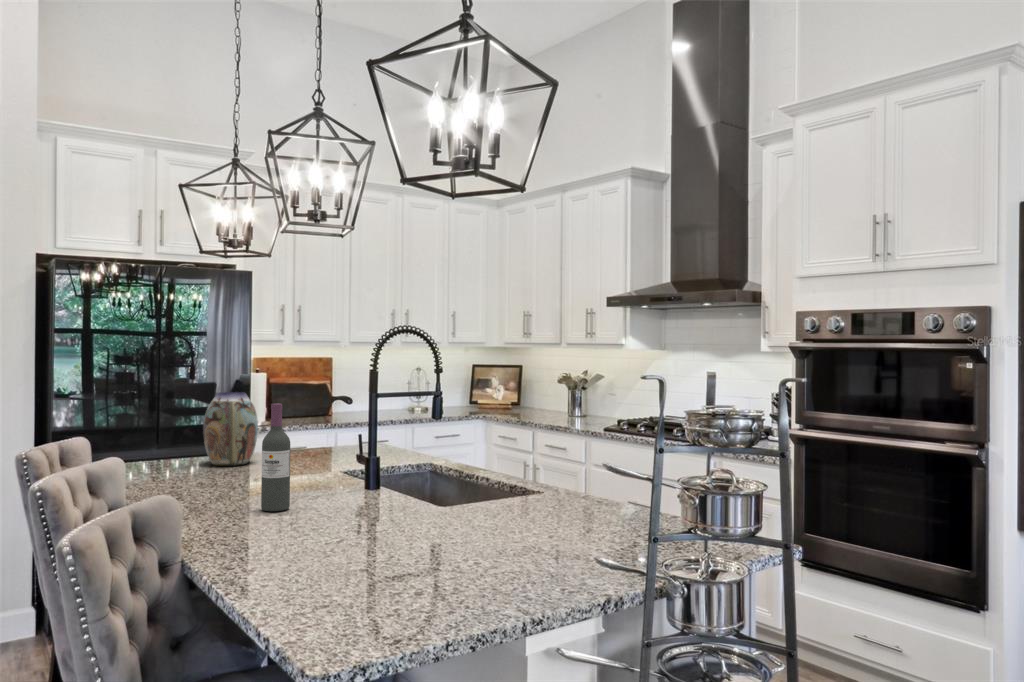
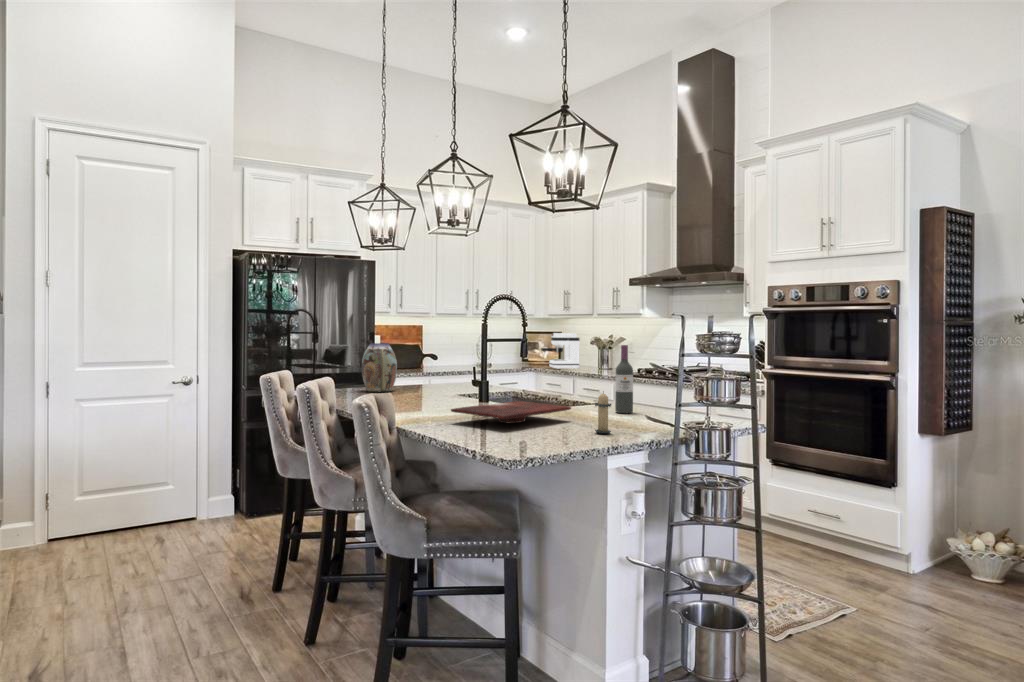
coffee maker: none [493,368,543,416] -> present [542,333,580,369]
wine bottle: present [261,404,290,511] -> present [615,345,633,413]
cutting board: none [275,501,485,555] -> present [451,401,571,423]
candle: none [507,505,544,584] -> present [595,392,611,434]

